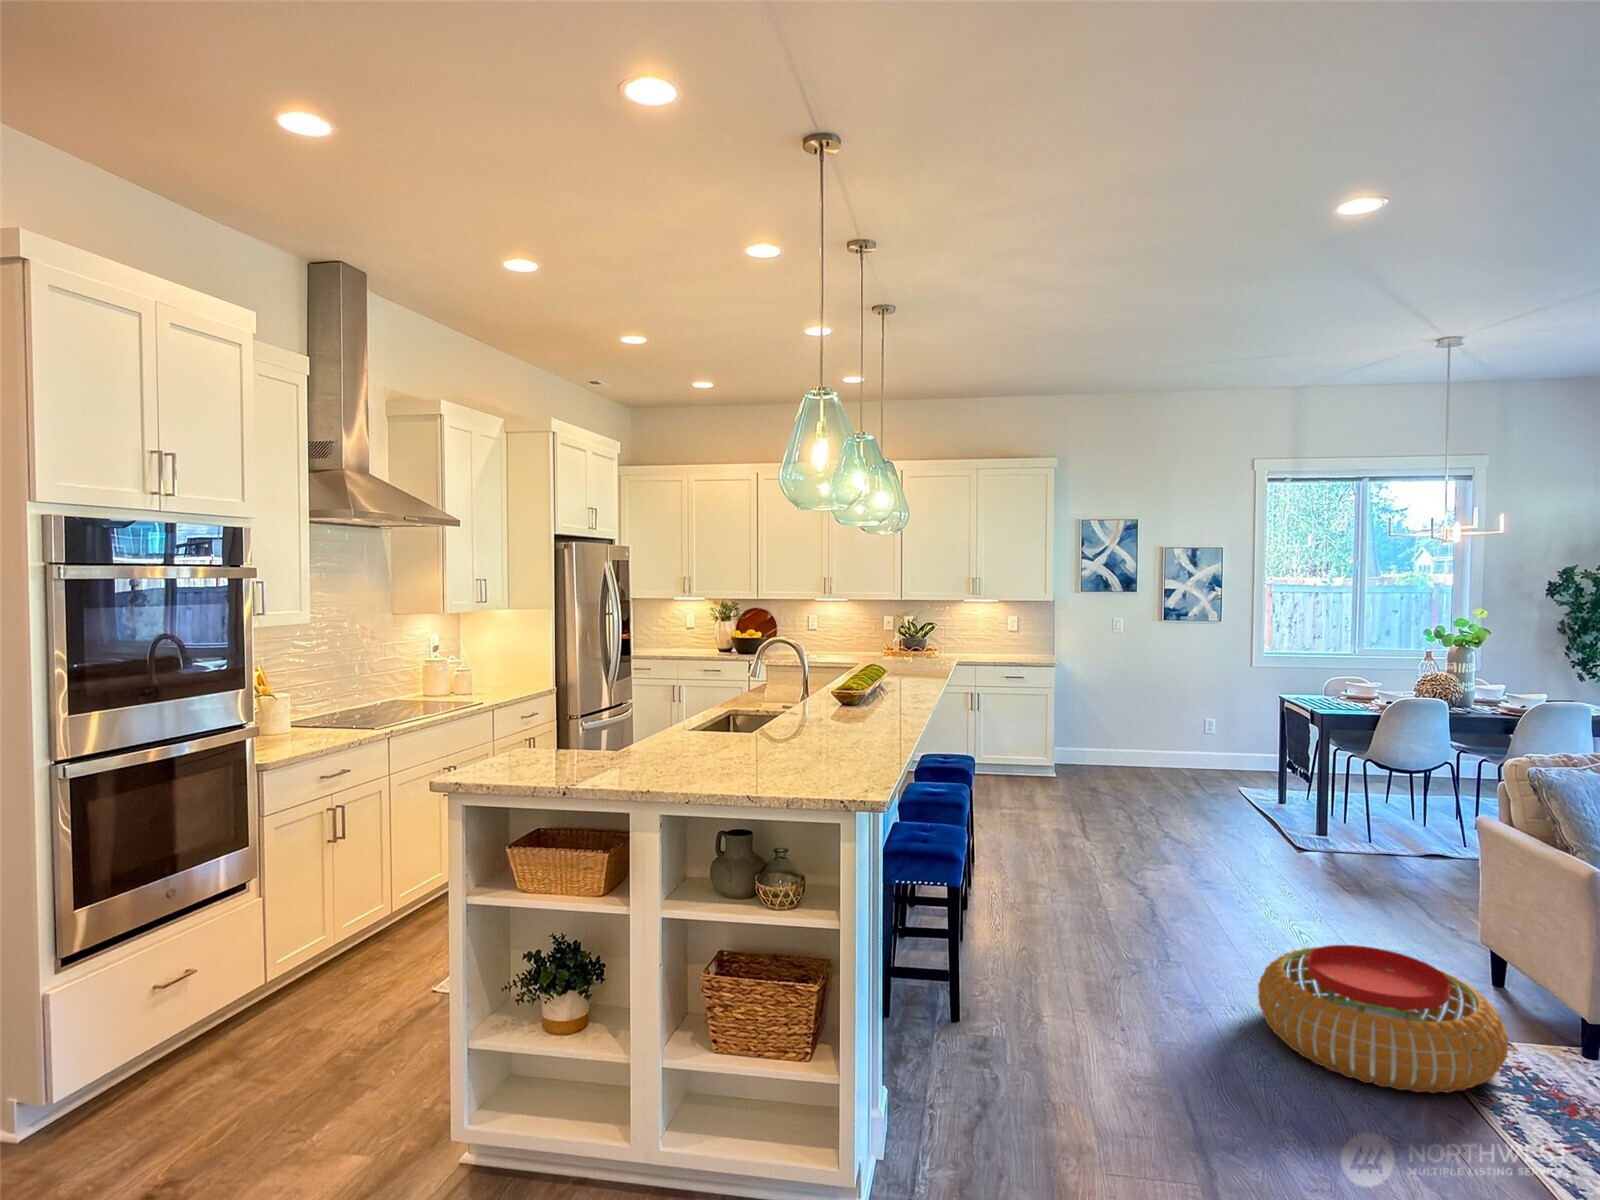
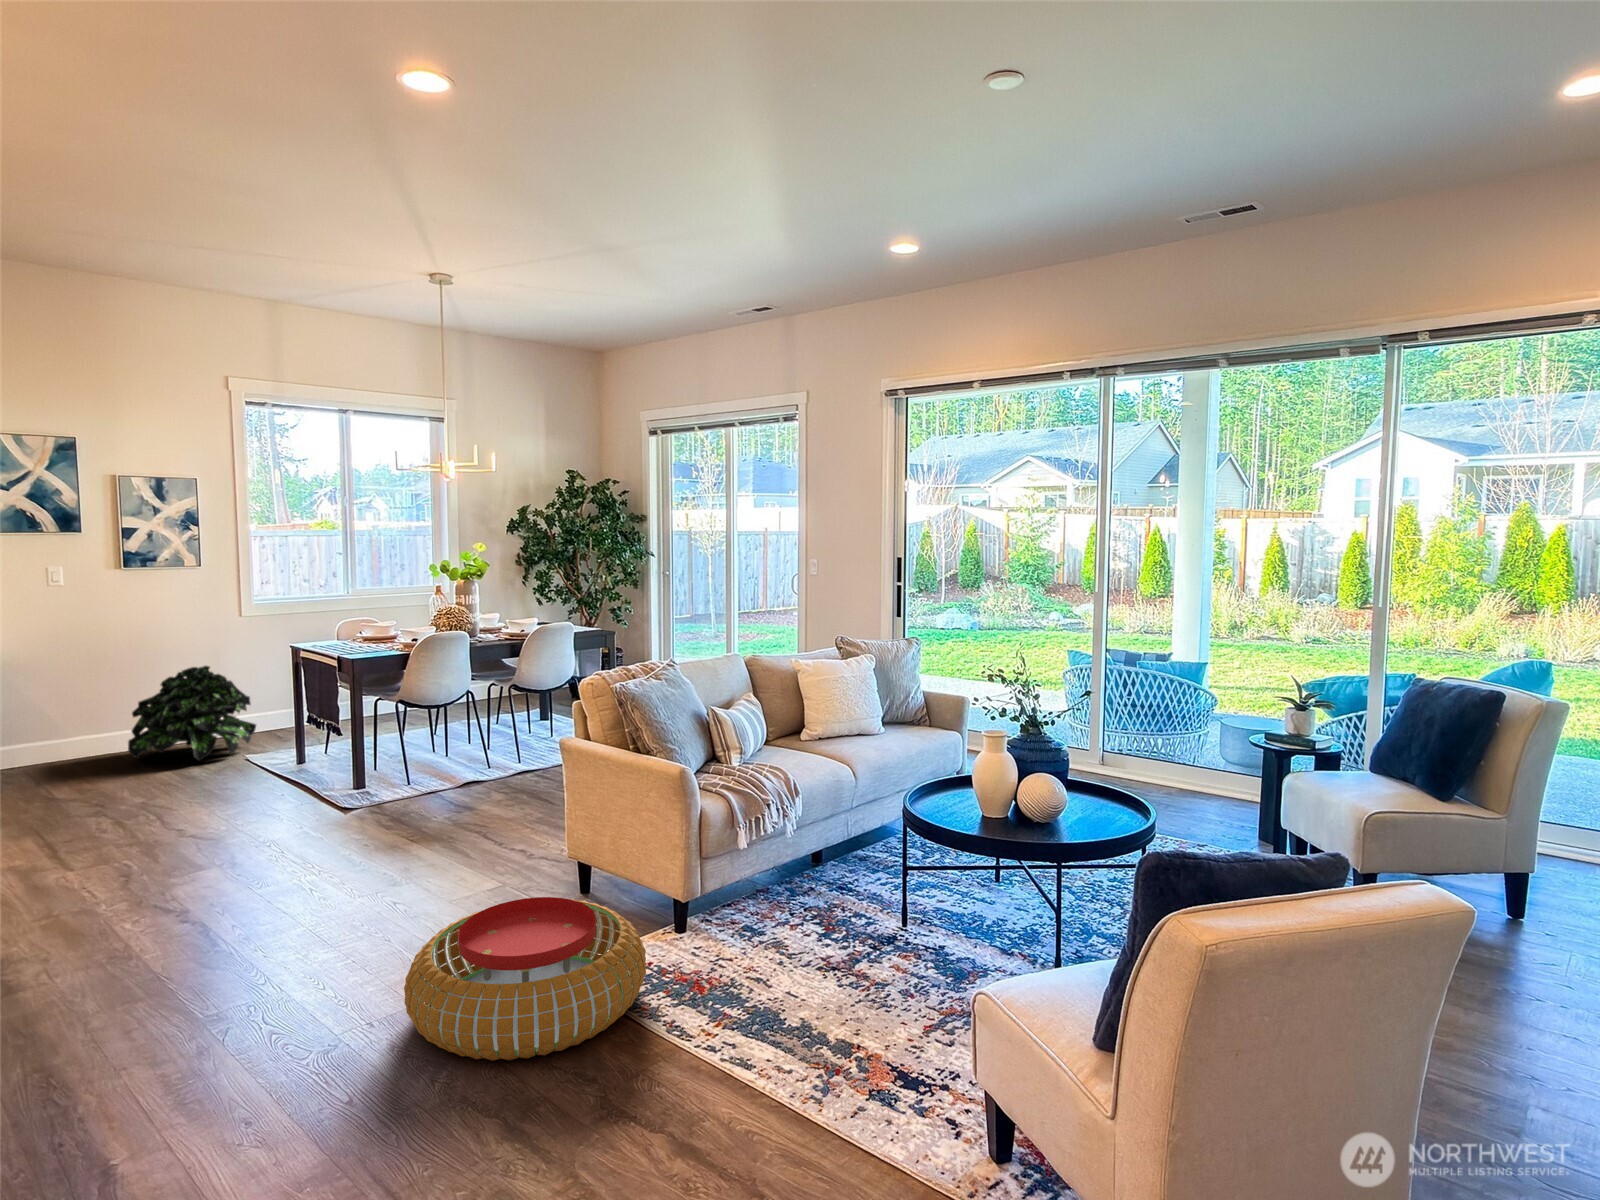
potted plant: none [1155,703,1253,782] -> present [128,666,256,761]

